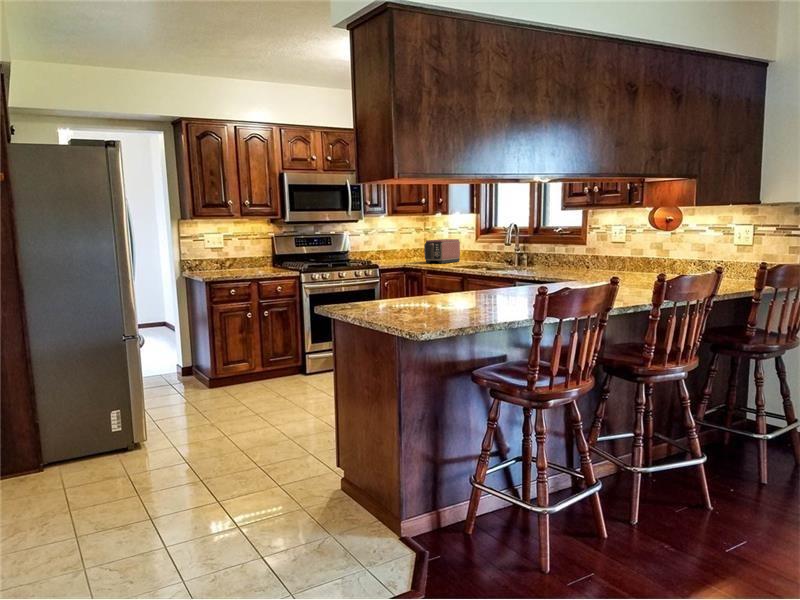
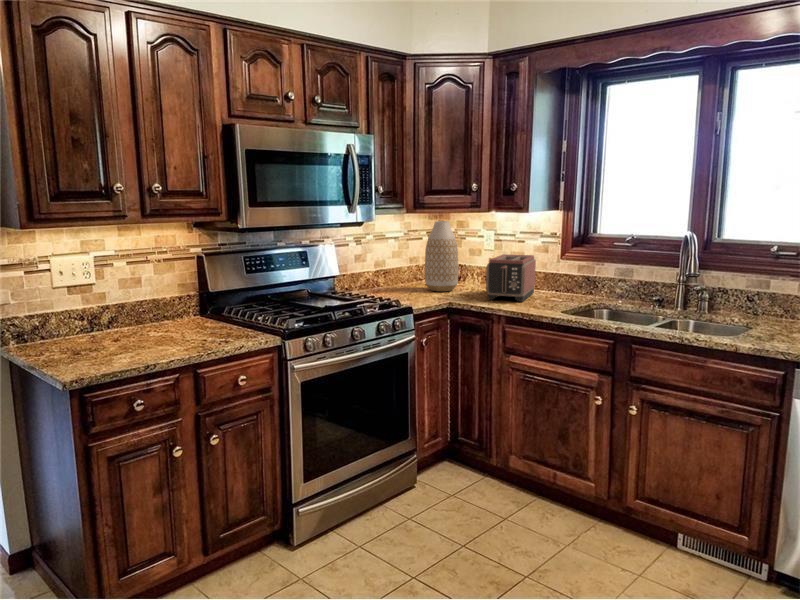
vase: none [402,221,421,261] -> present [425,221,458,292]

